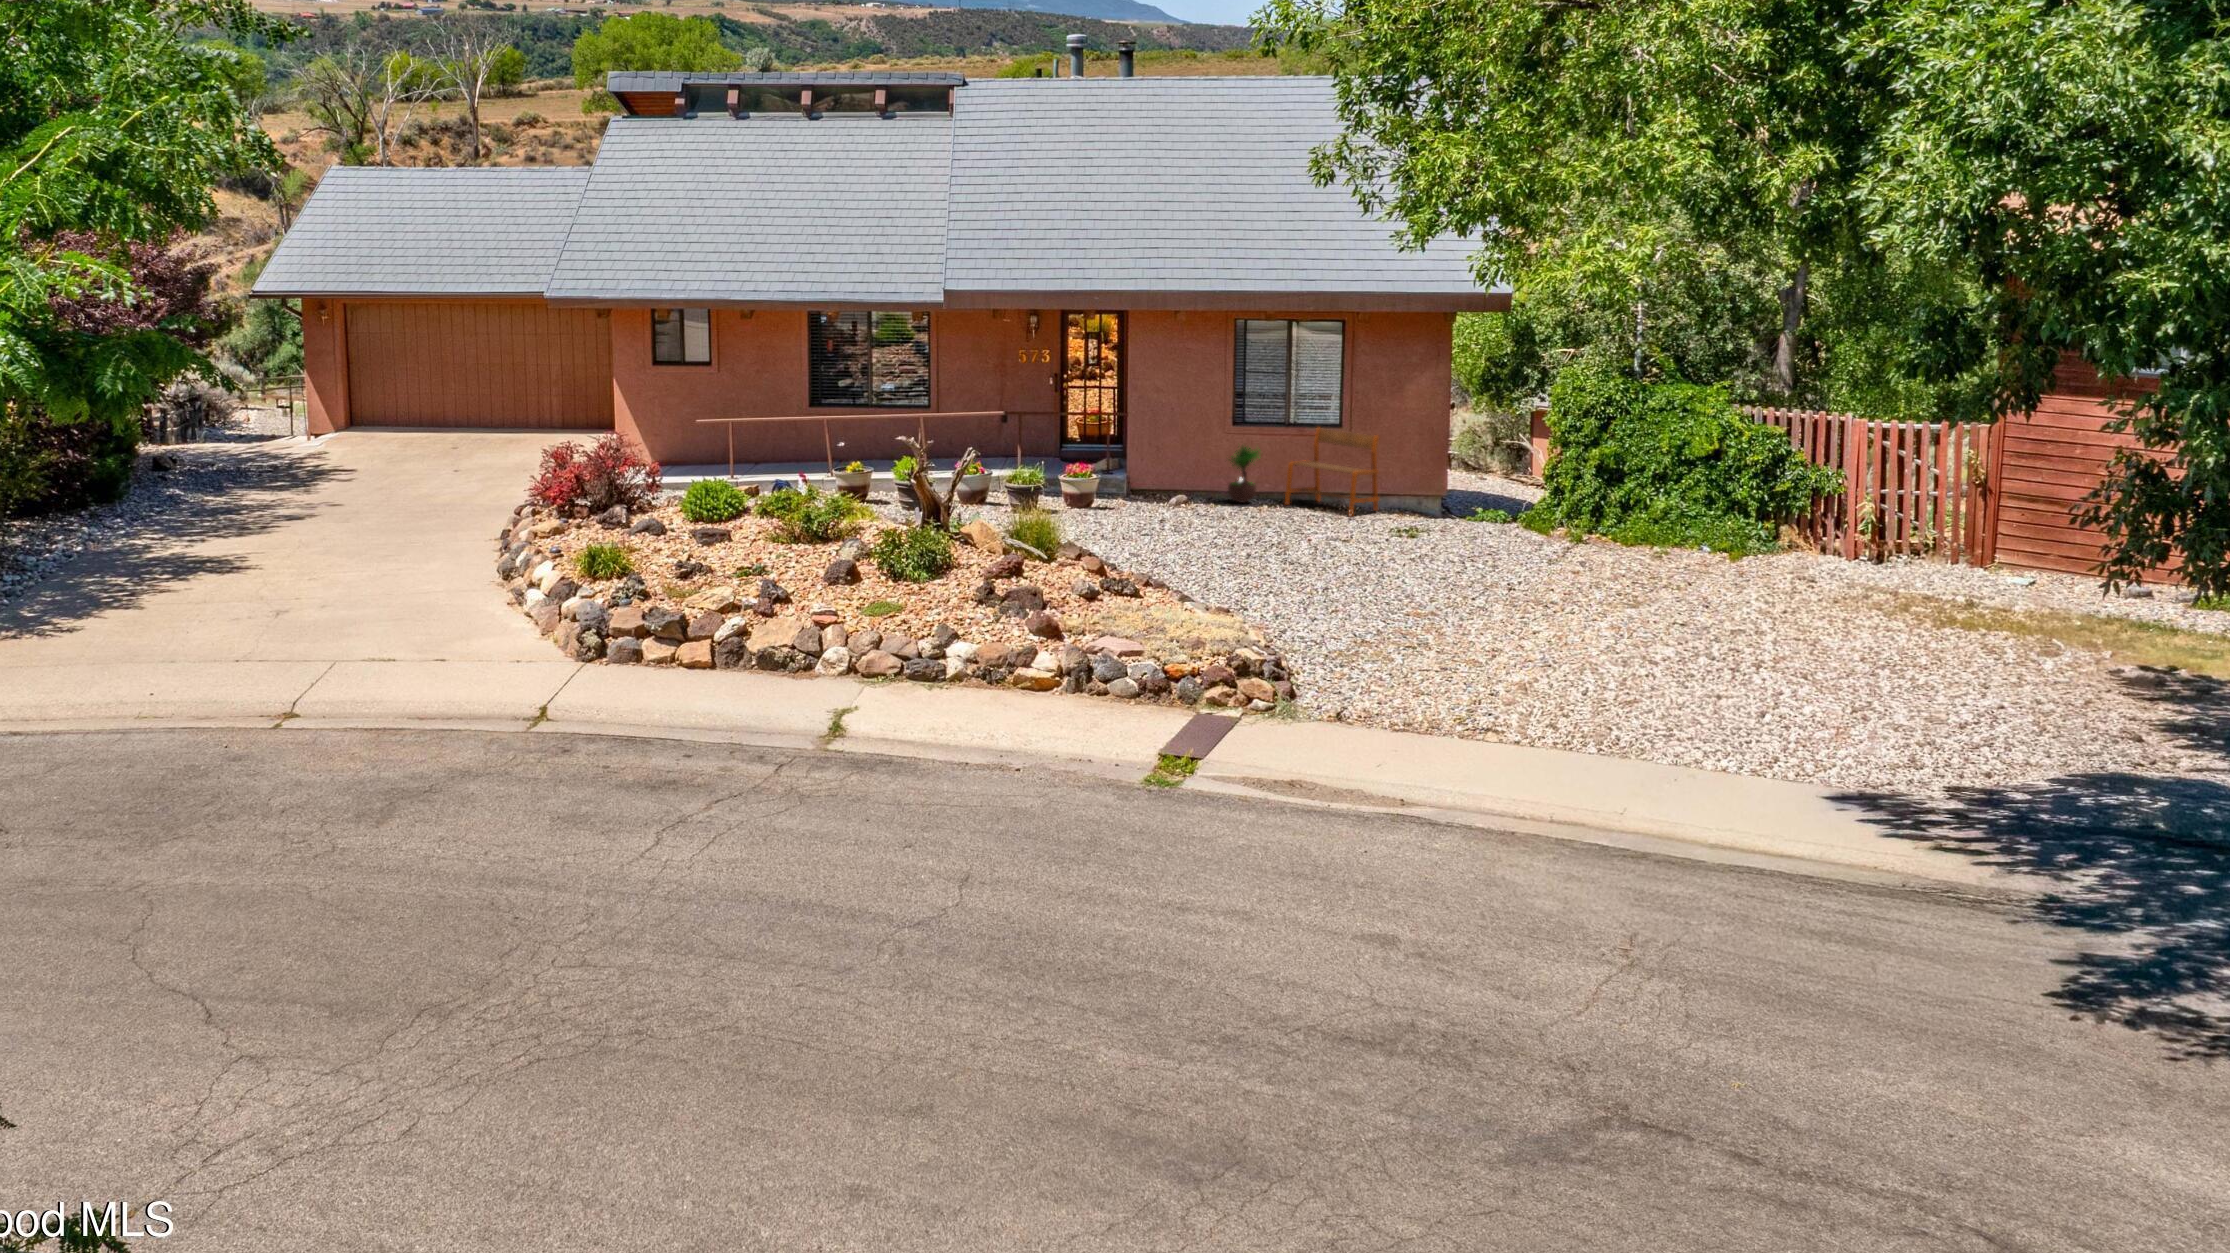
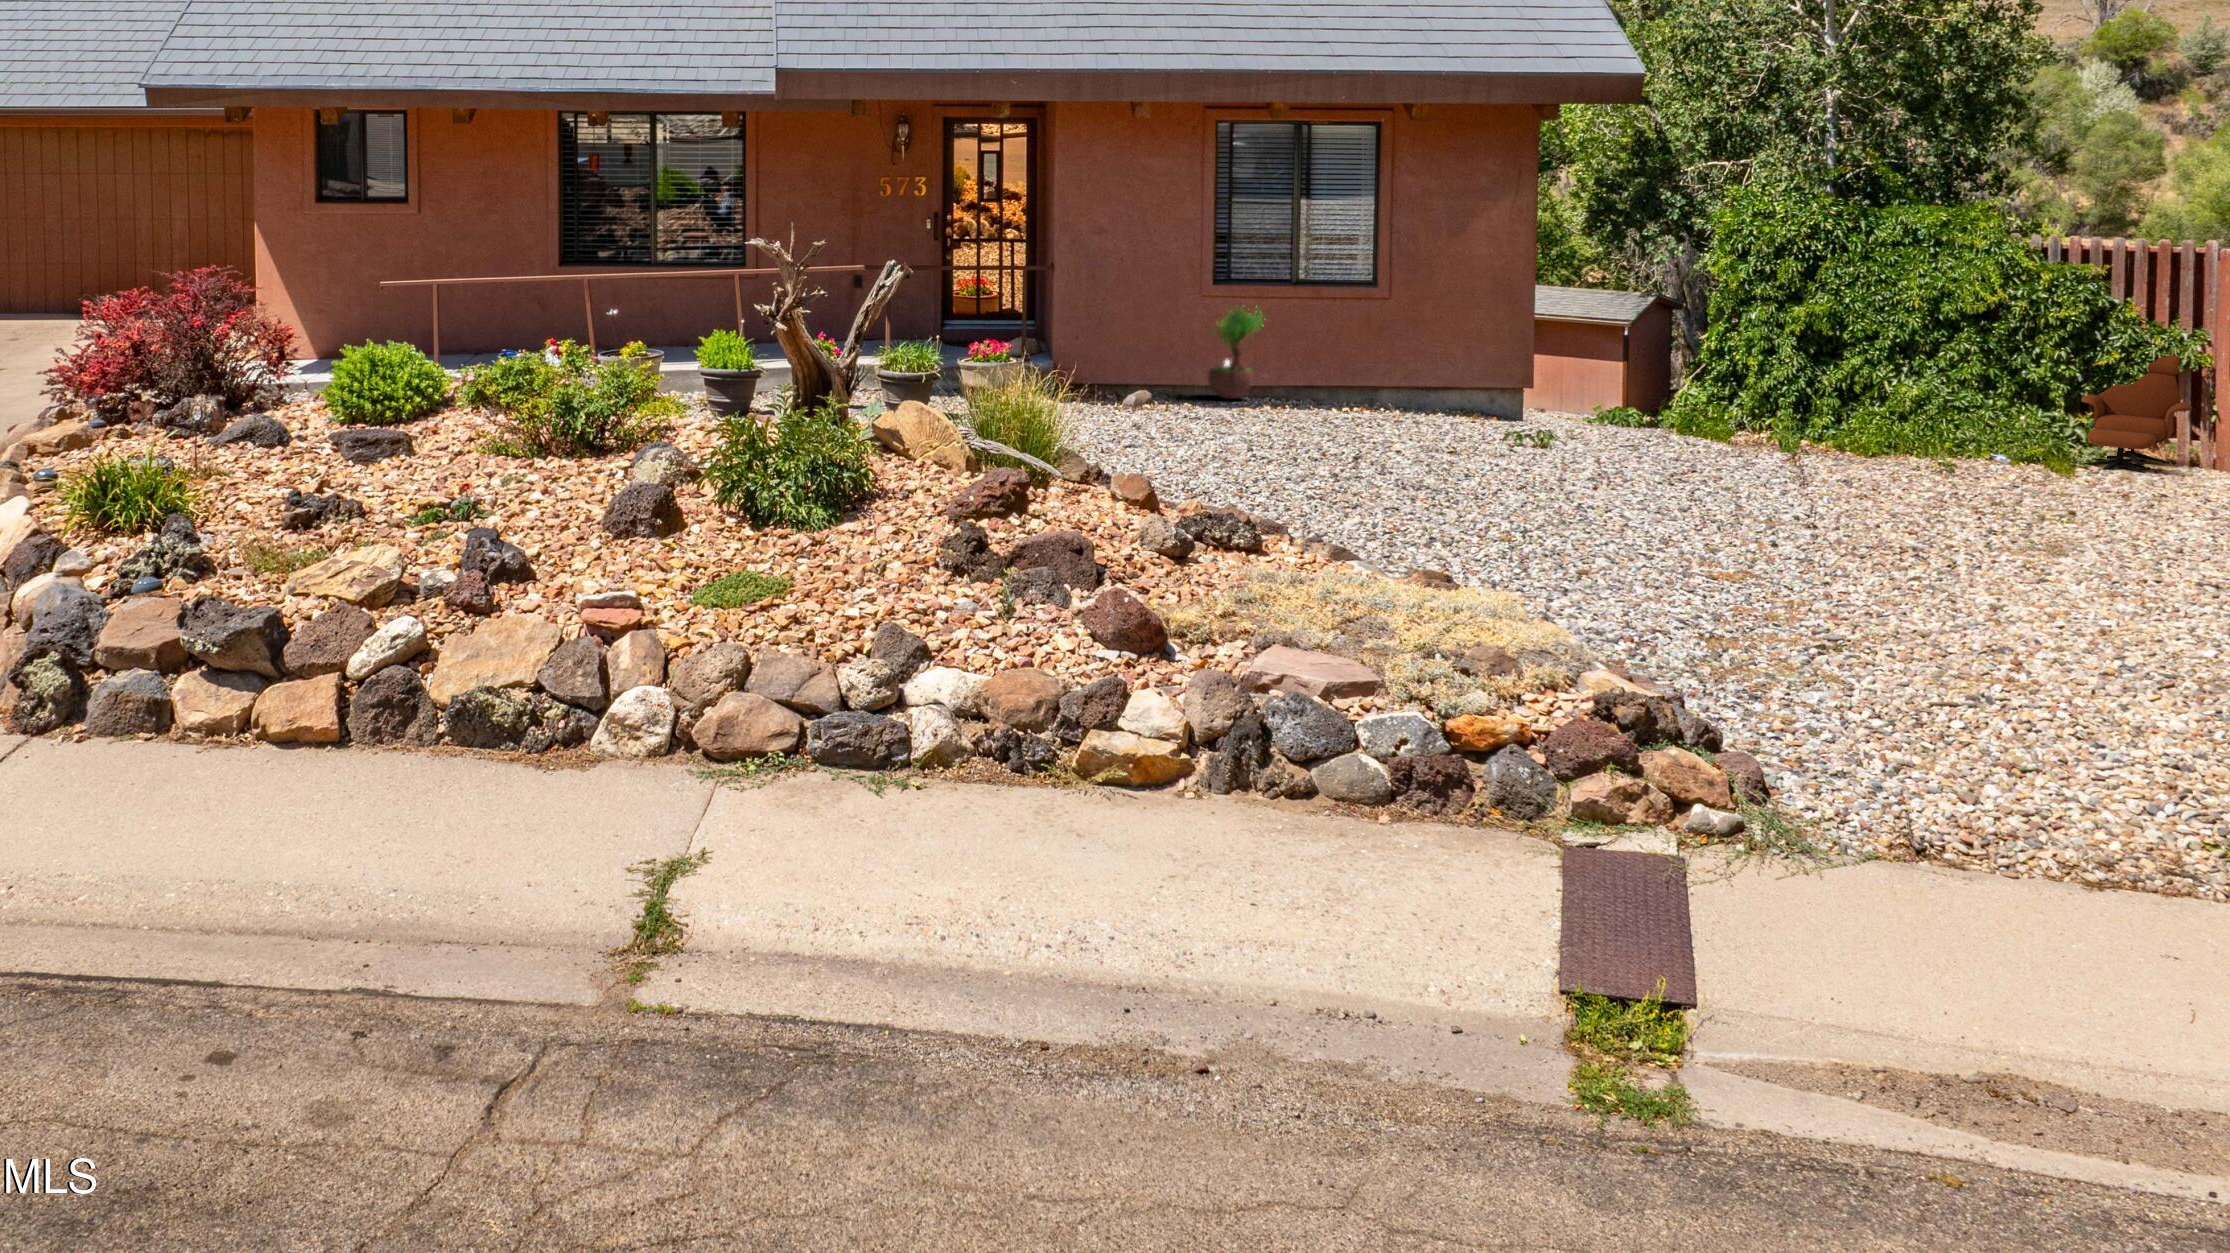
bench: present [1285,428,1379,516] -> none [1295,281,1450,417]
lounge chair: none [1754,482,1825,559] -> present [2081,354,2192,473]

